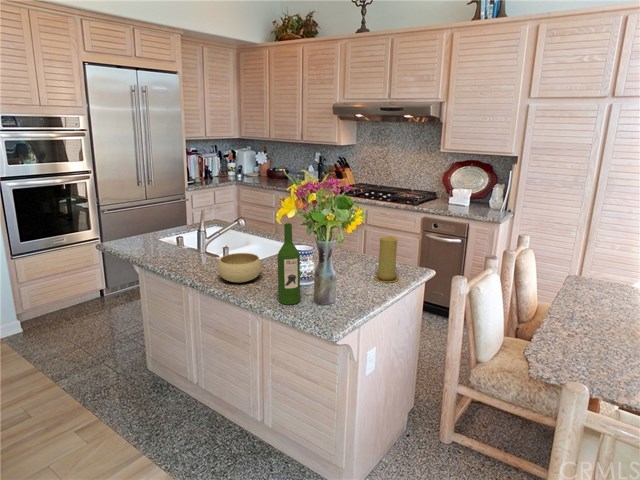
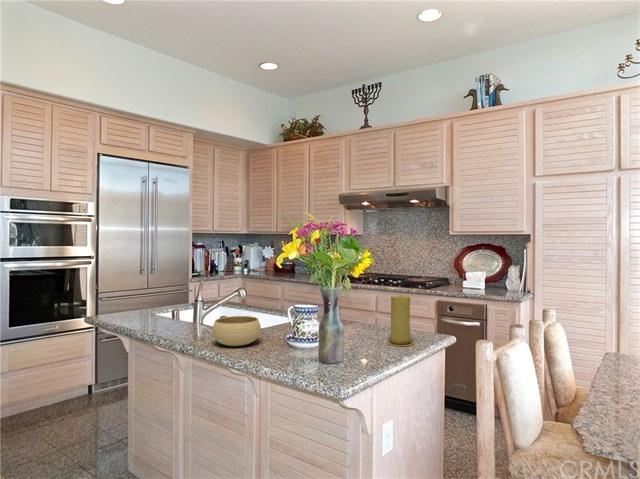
wine bottle: present [278,223,300,305] -> none [278,271,303,364]

